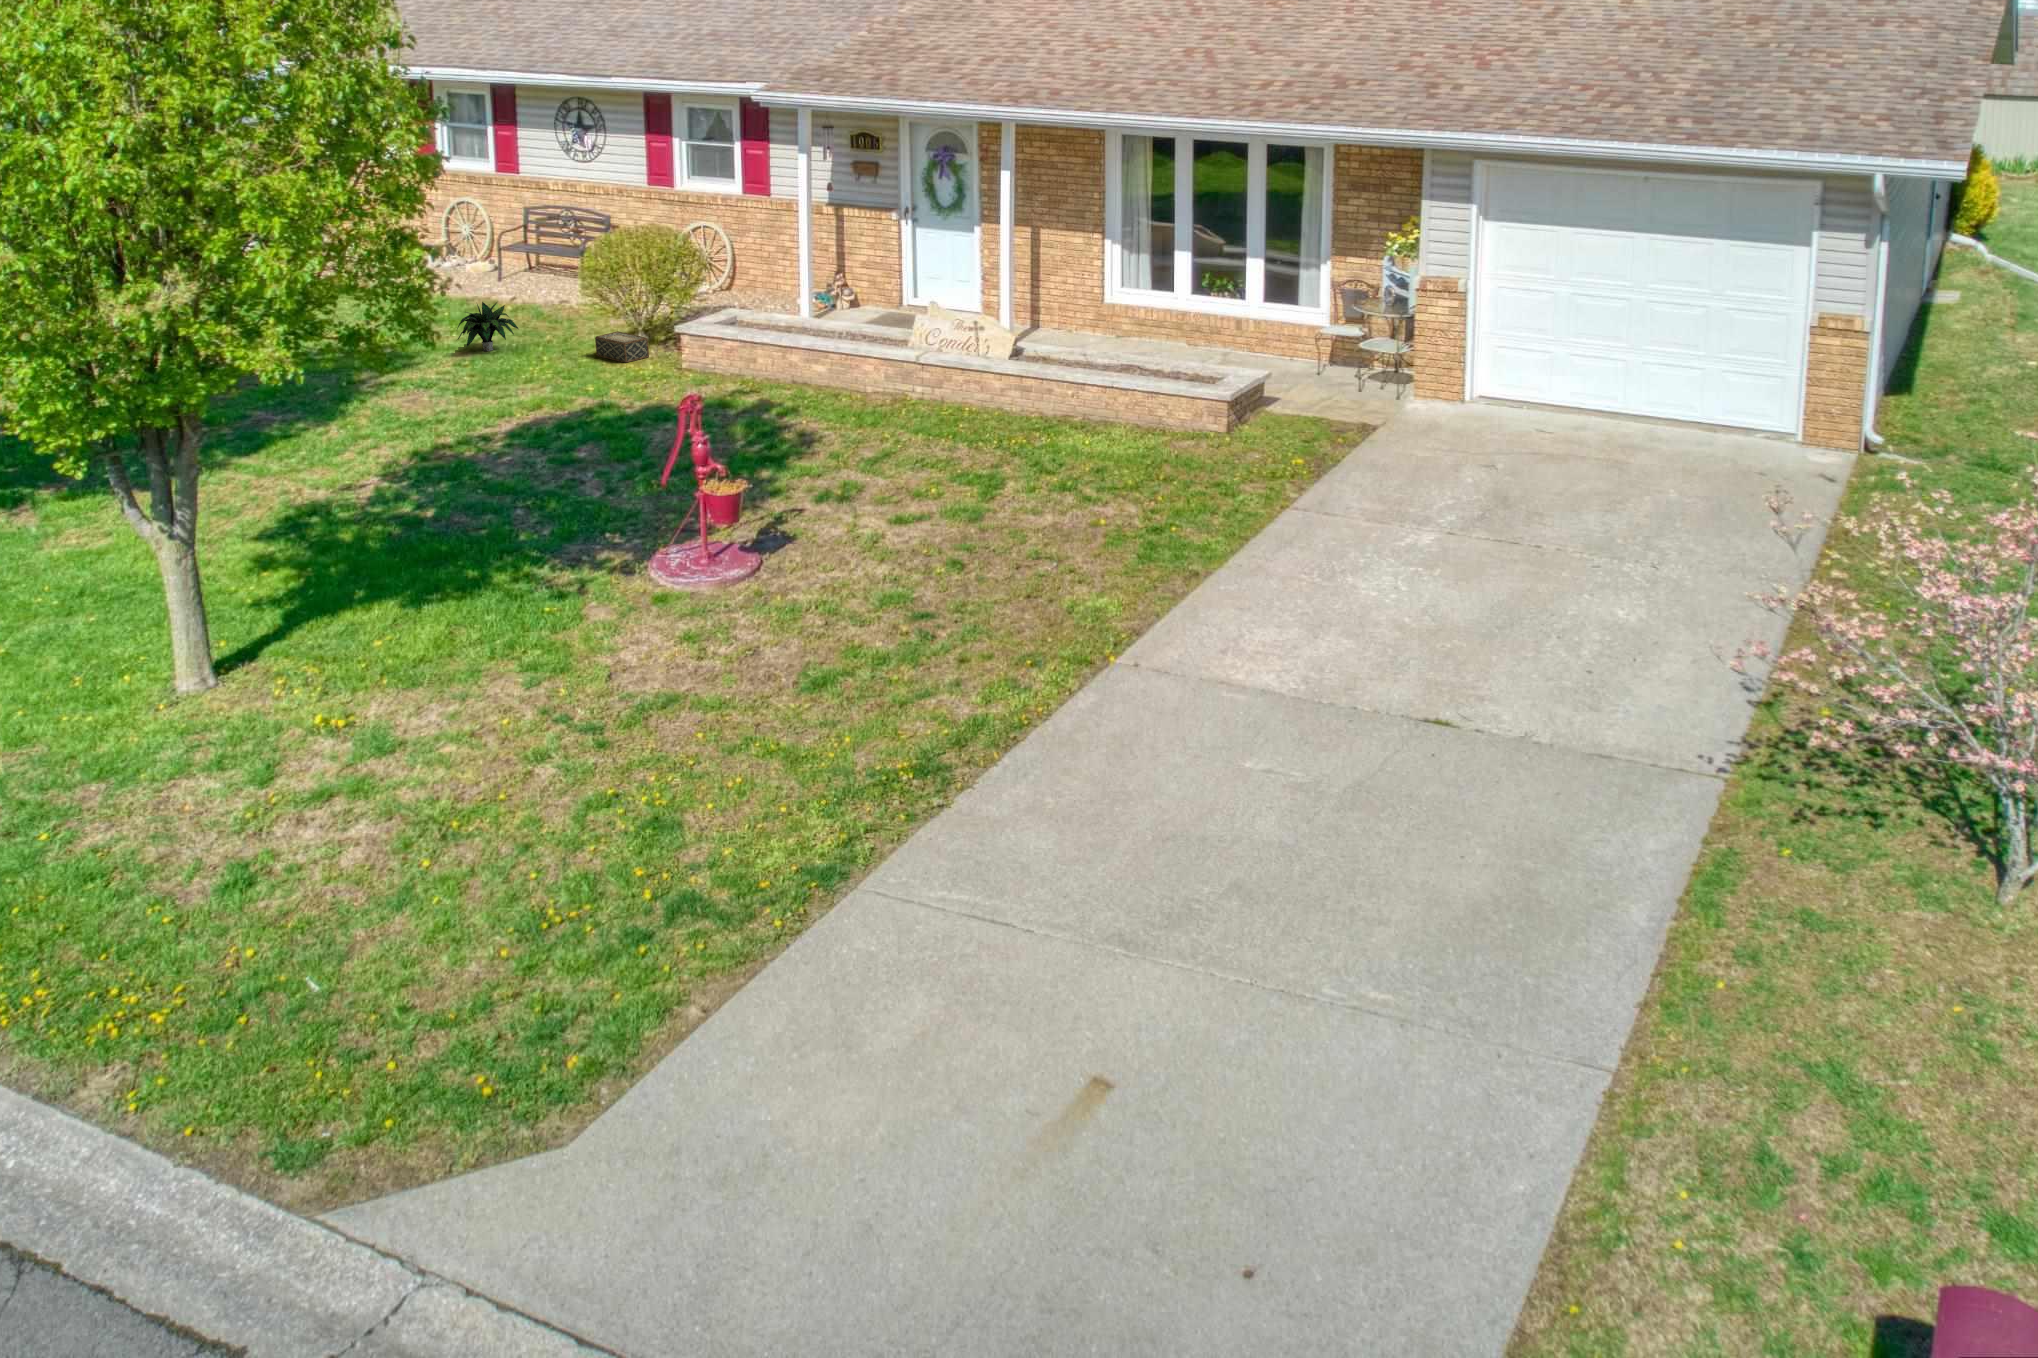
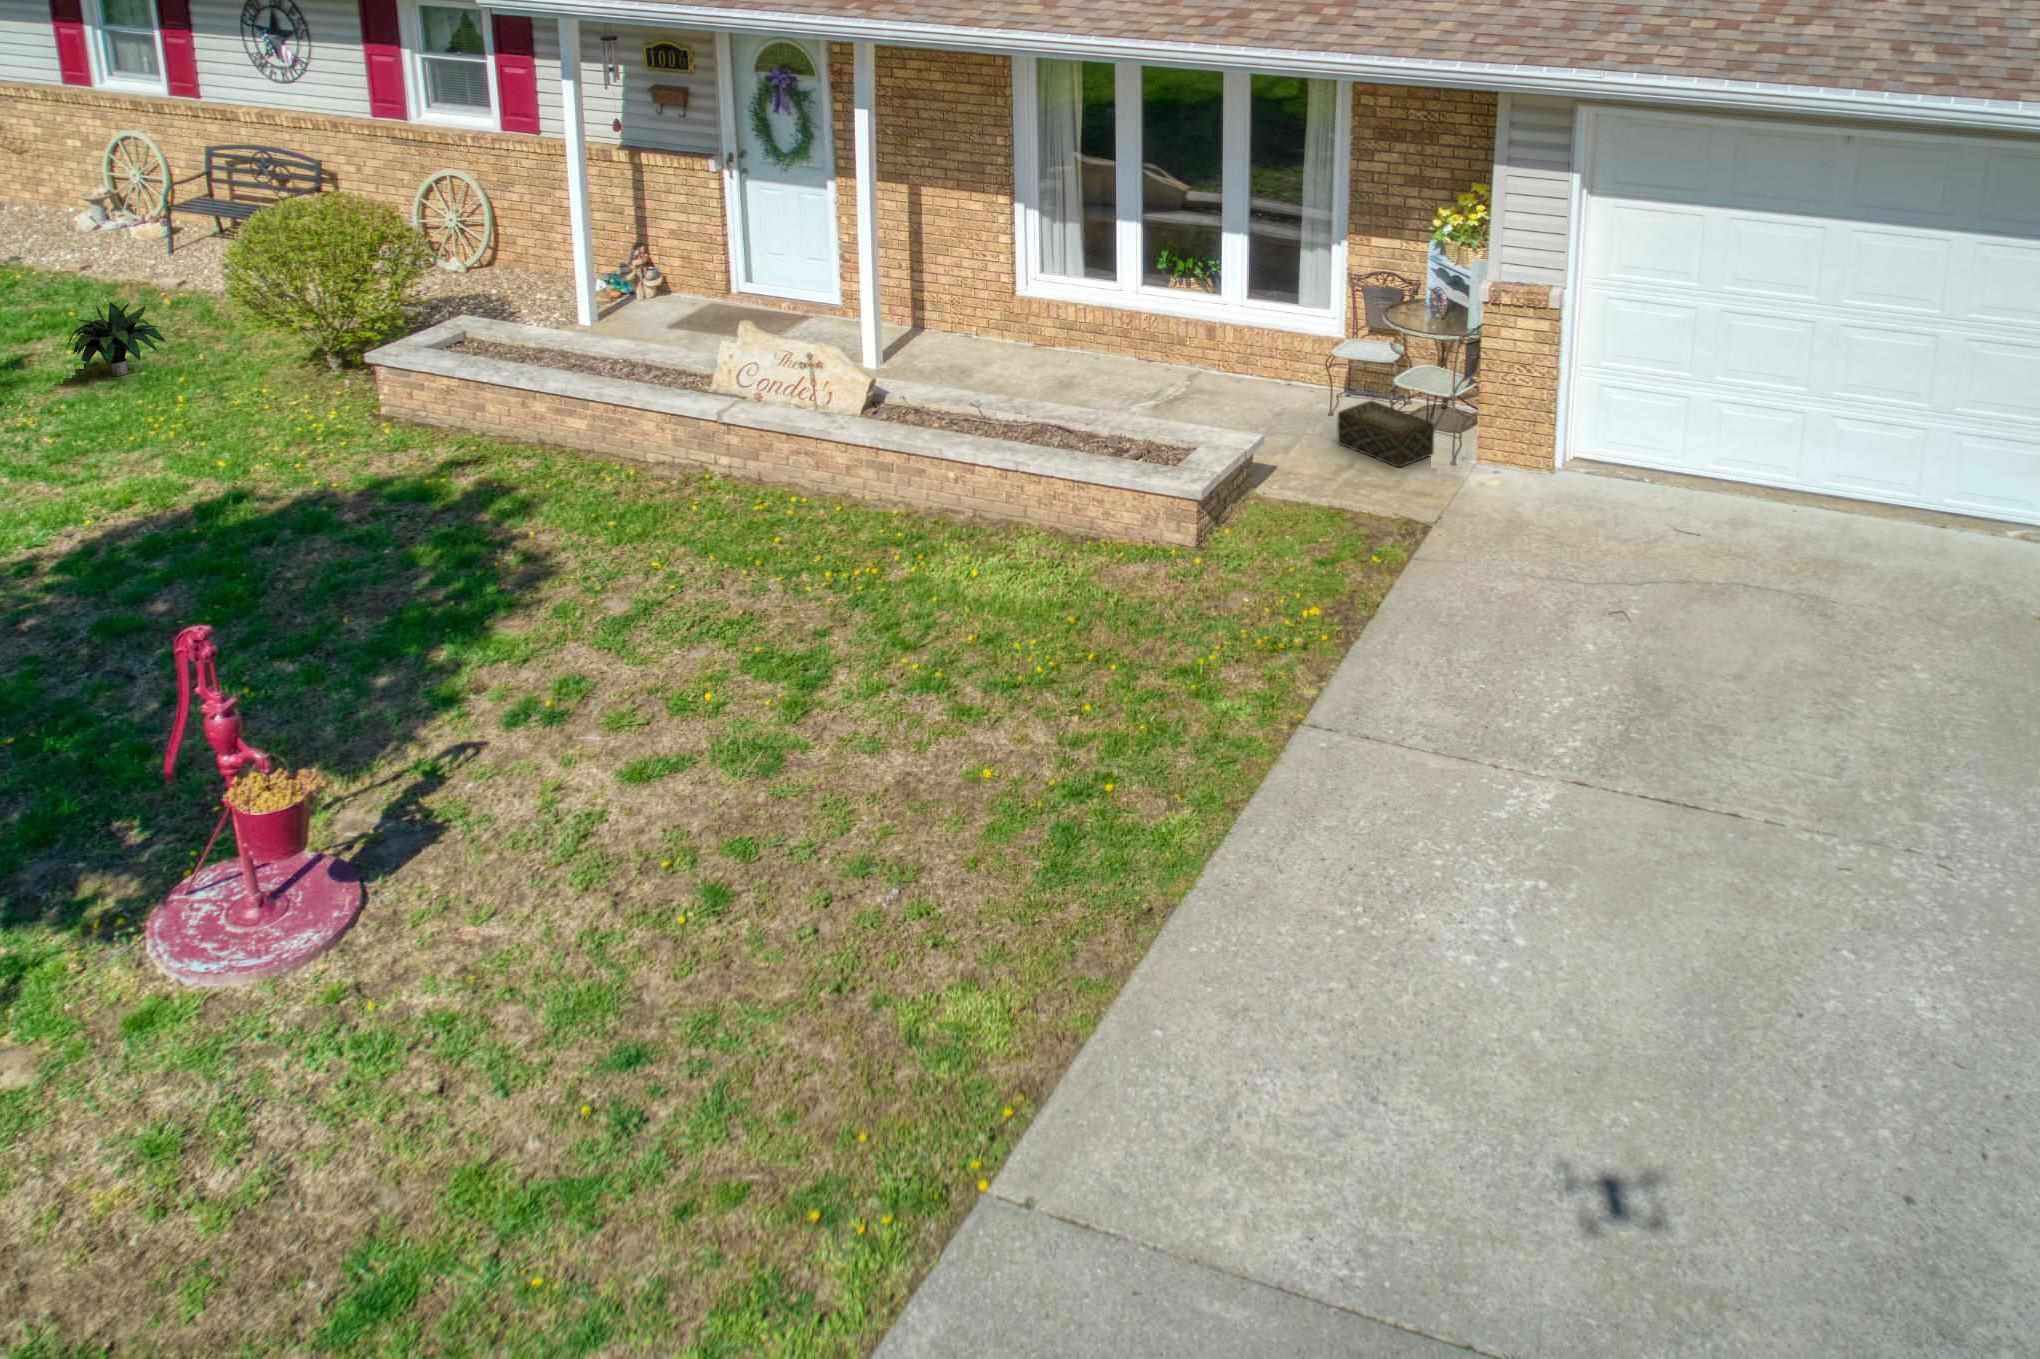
woven basket: present [595,331,649,363] -> present [1337,401,1434,467]

